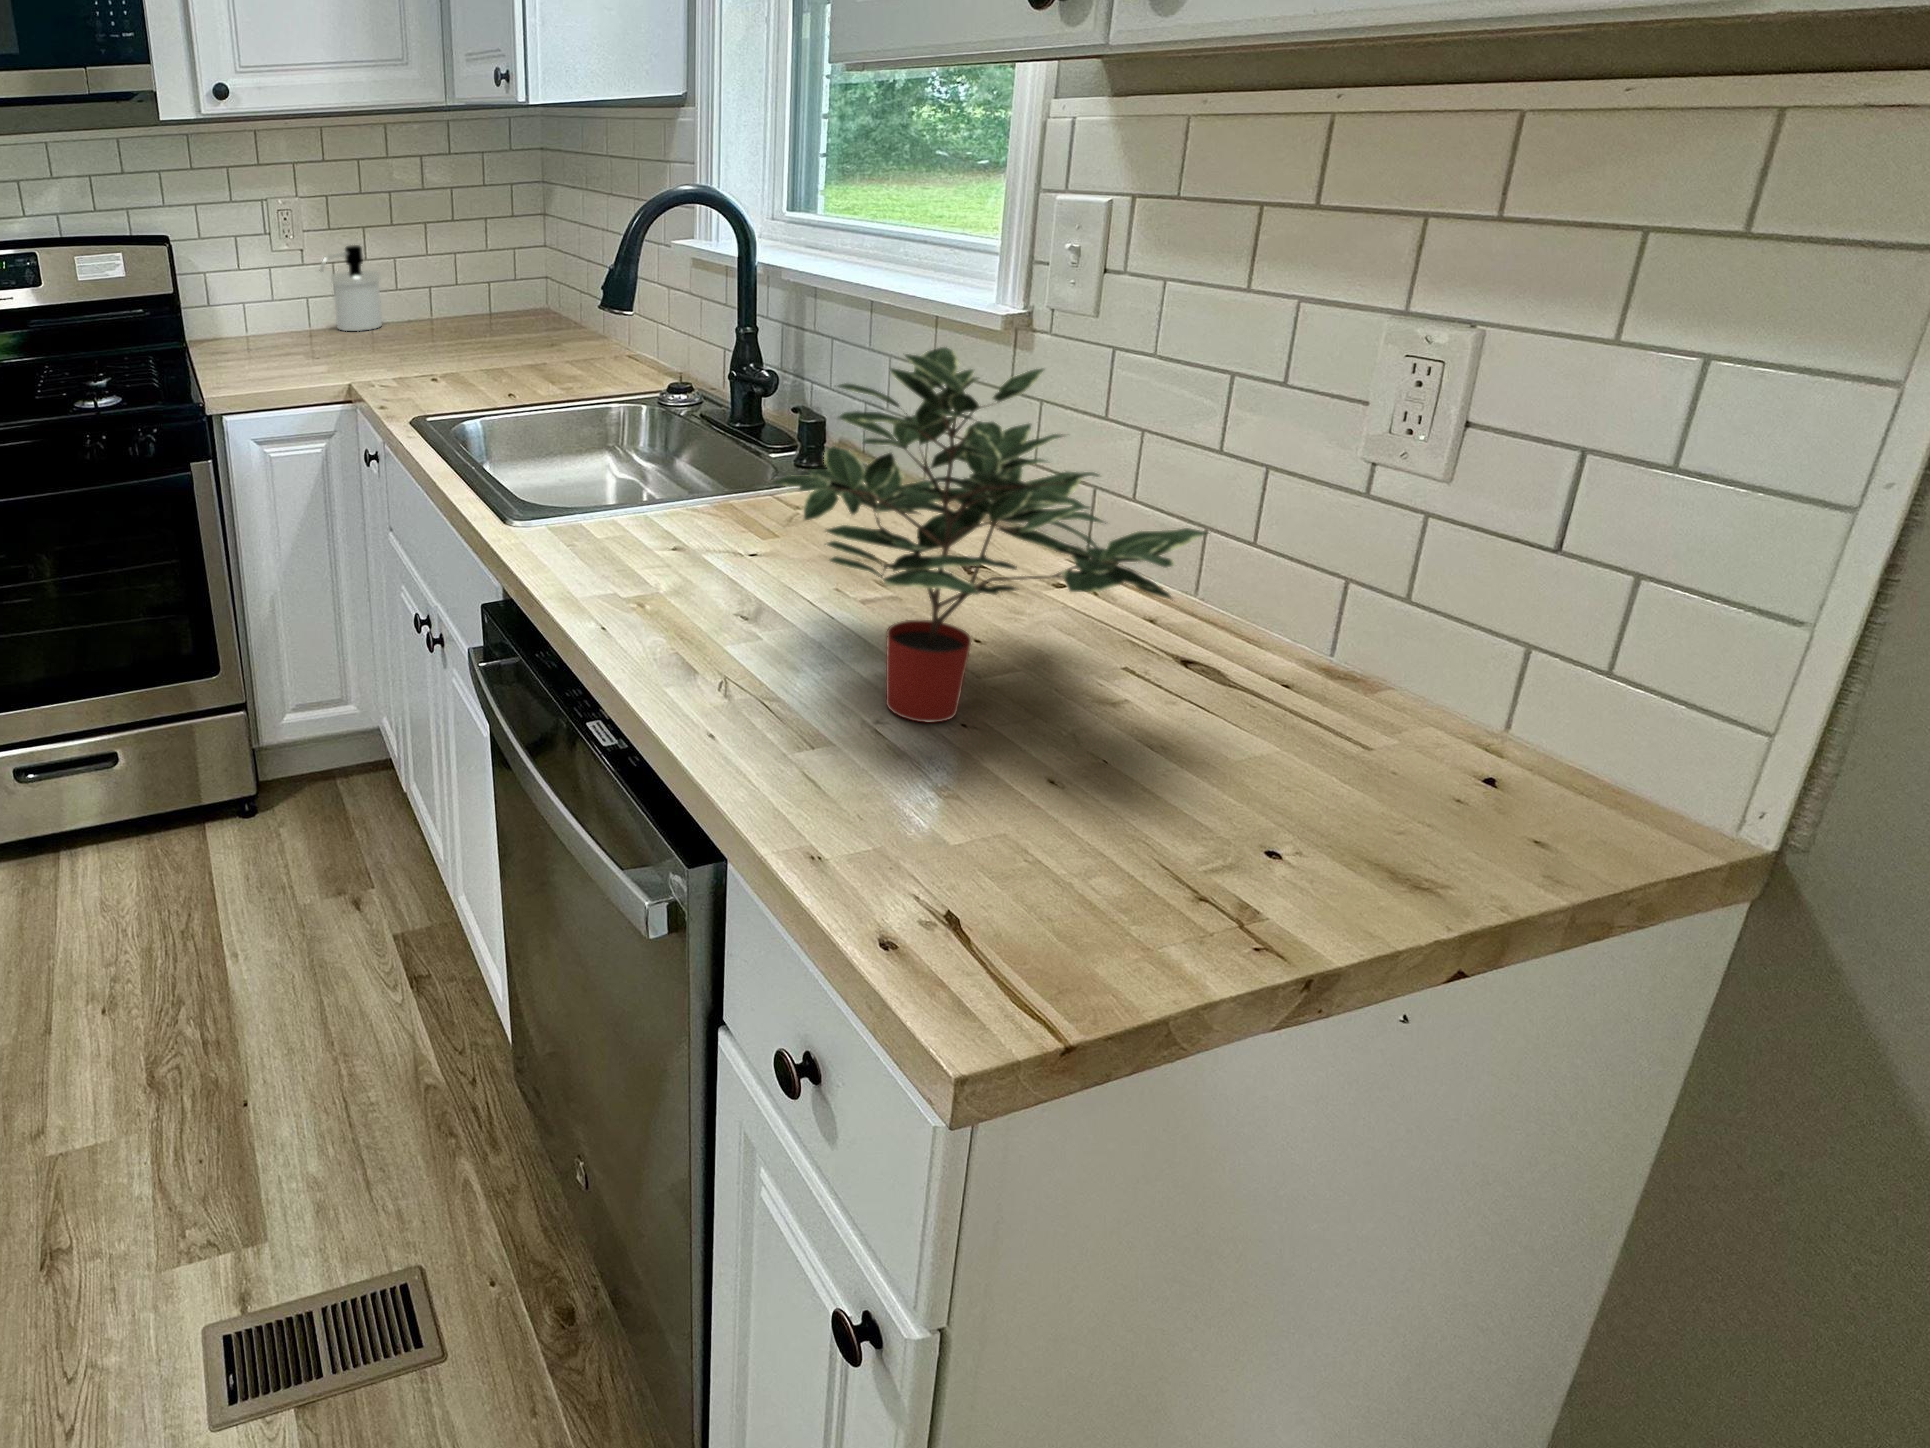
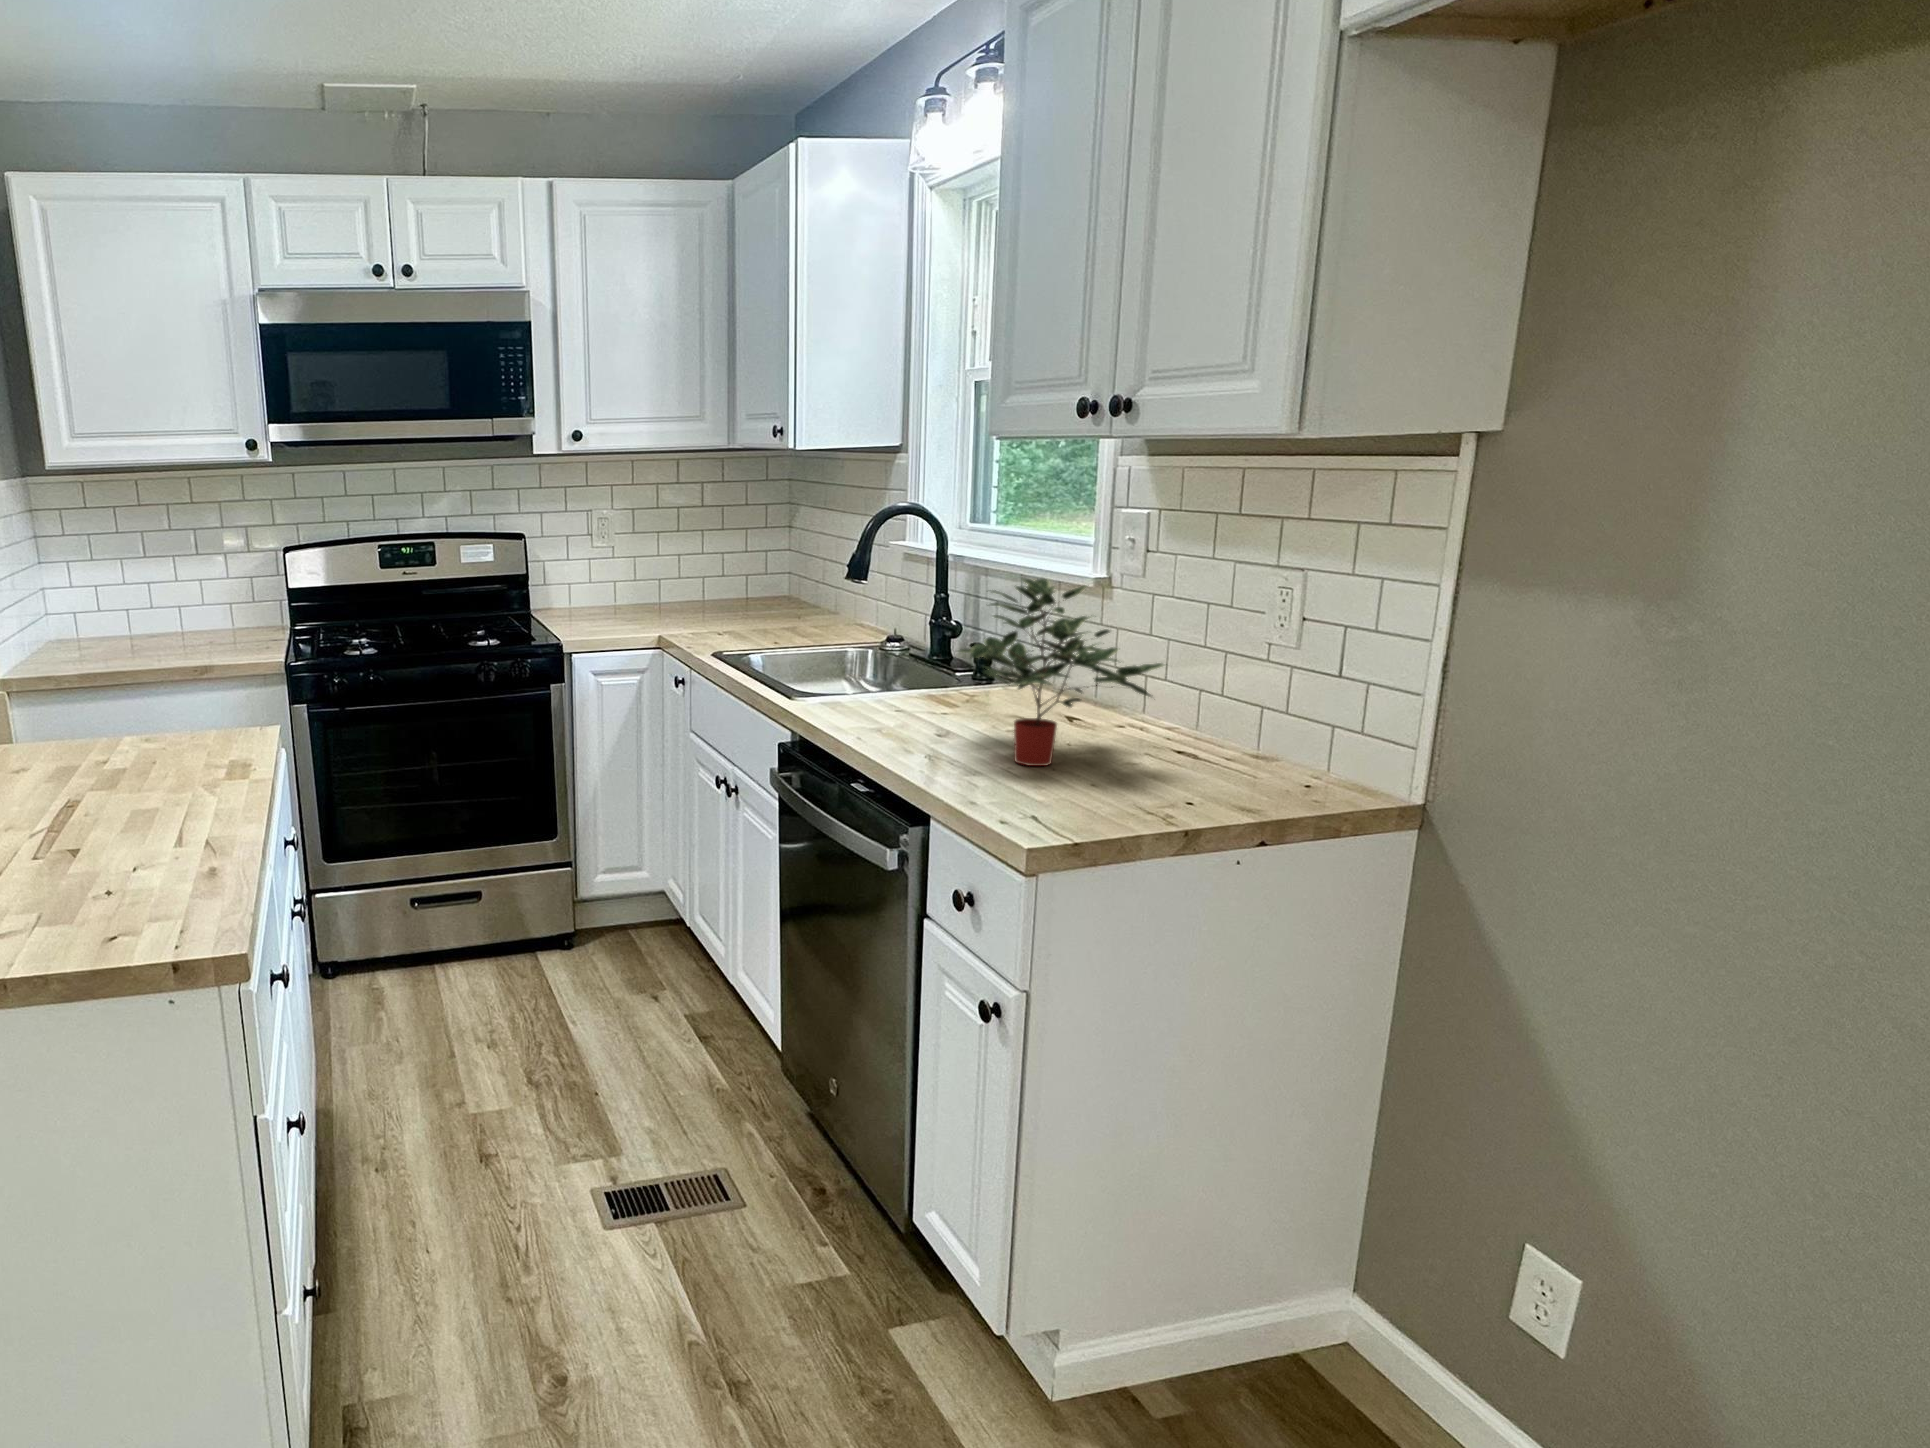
soap dispenser: present [320,245,382,331] -> none [627,546,668,608]

